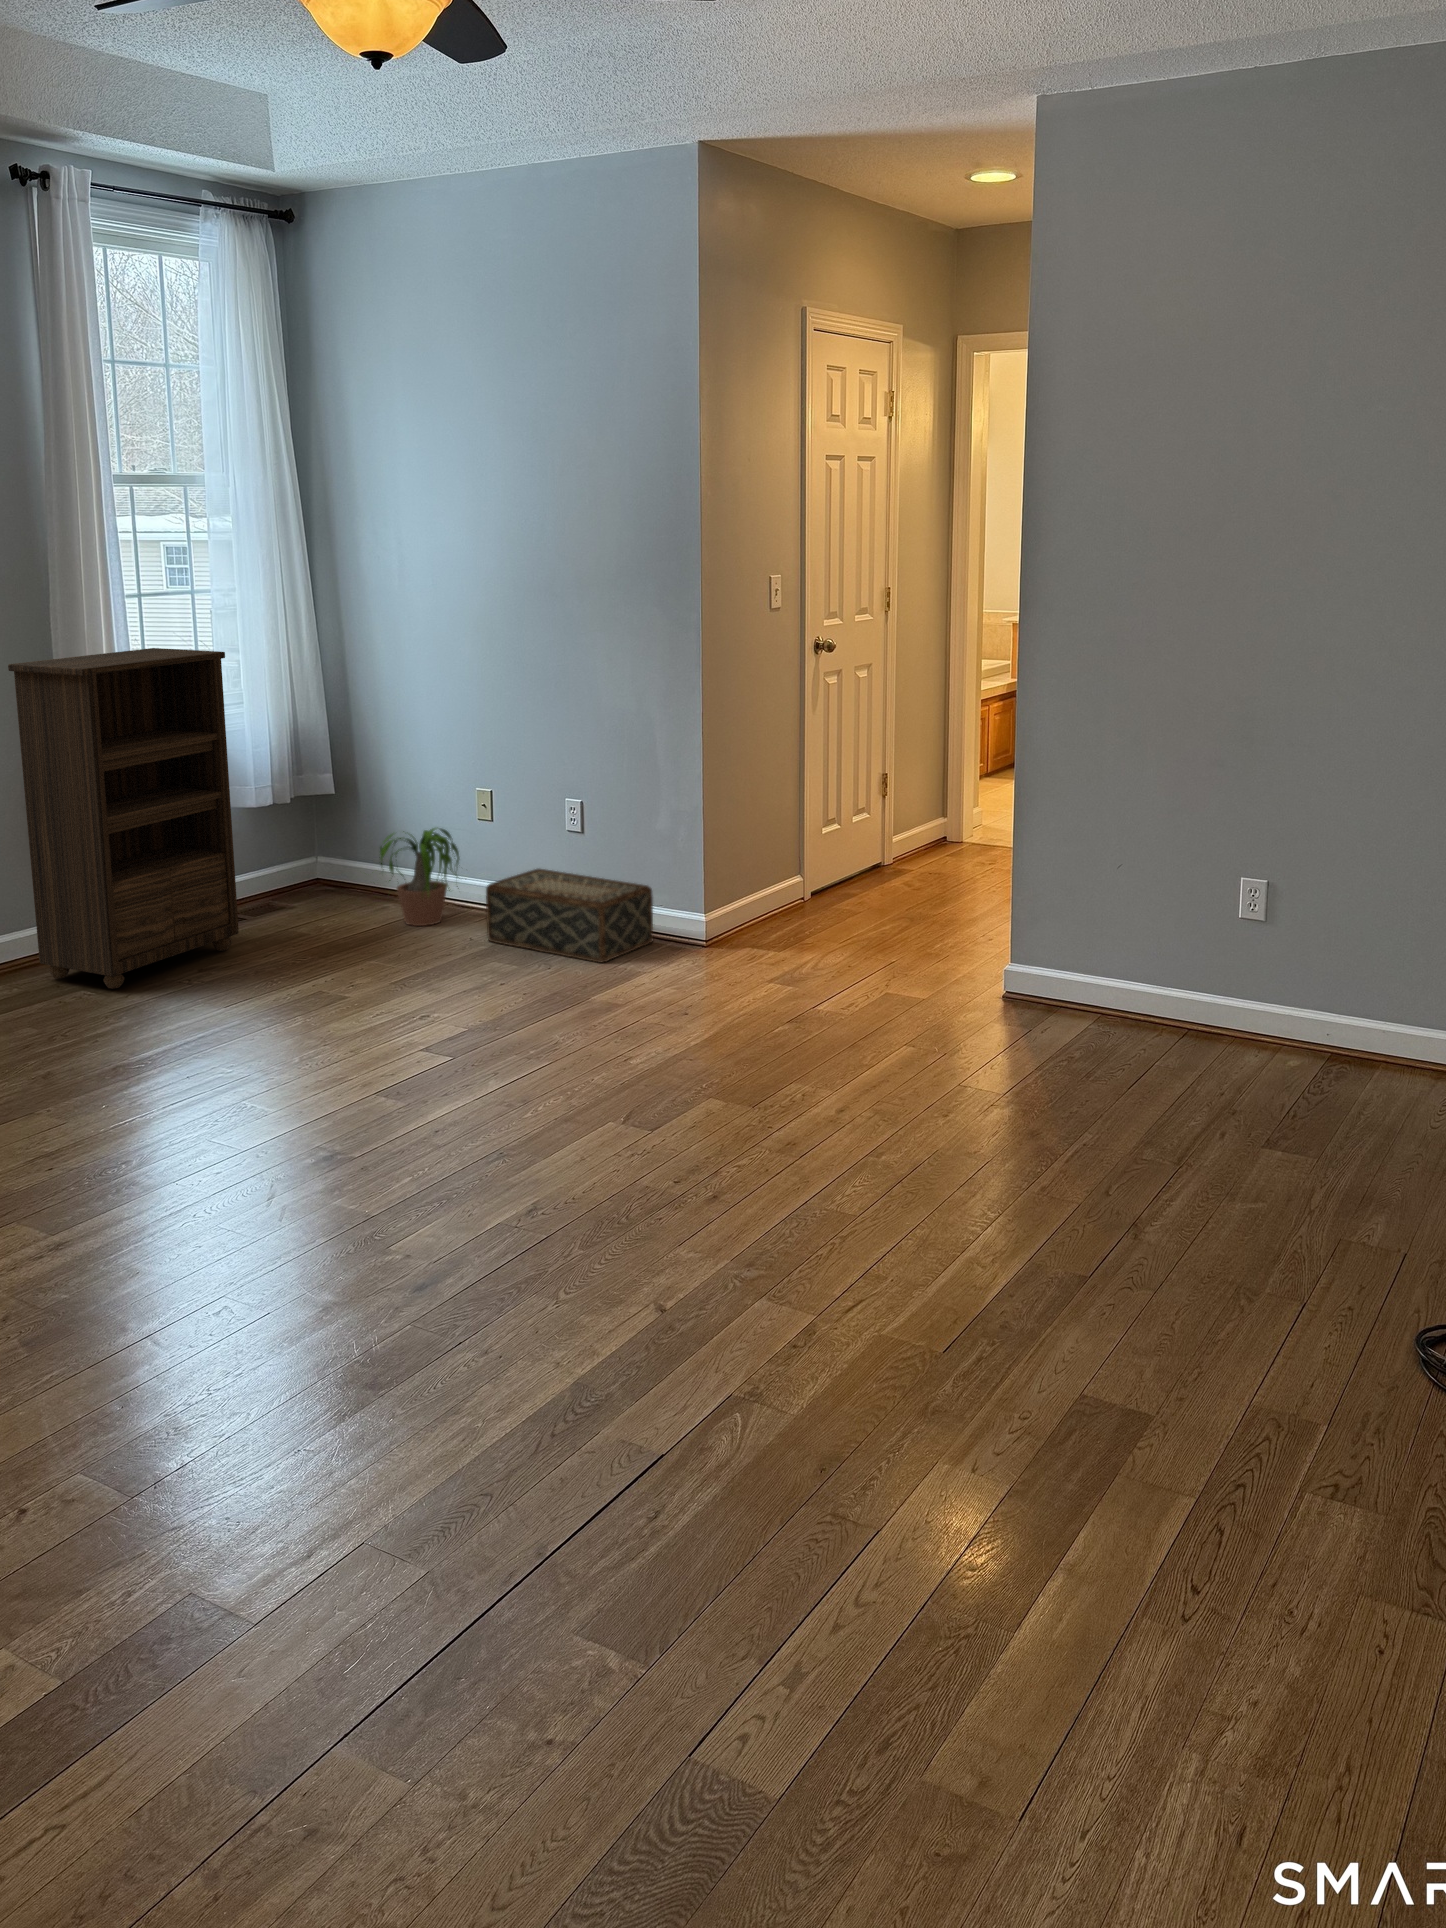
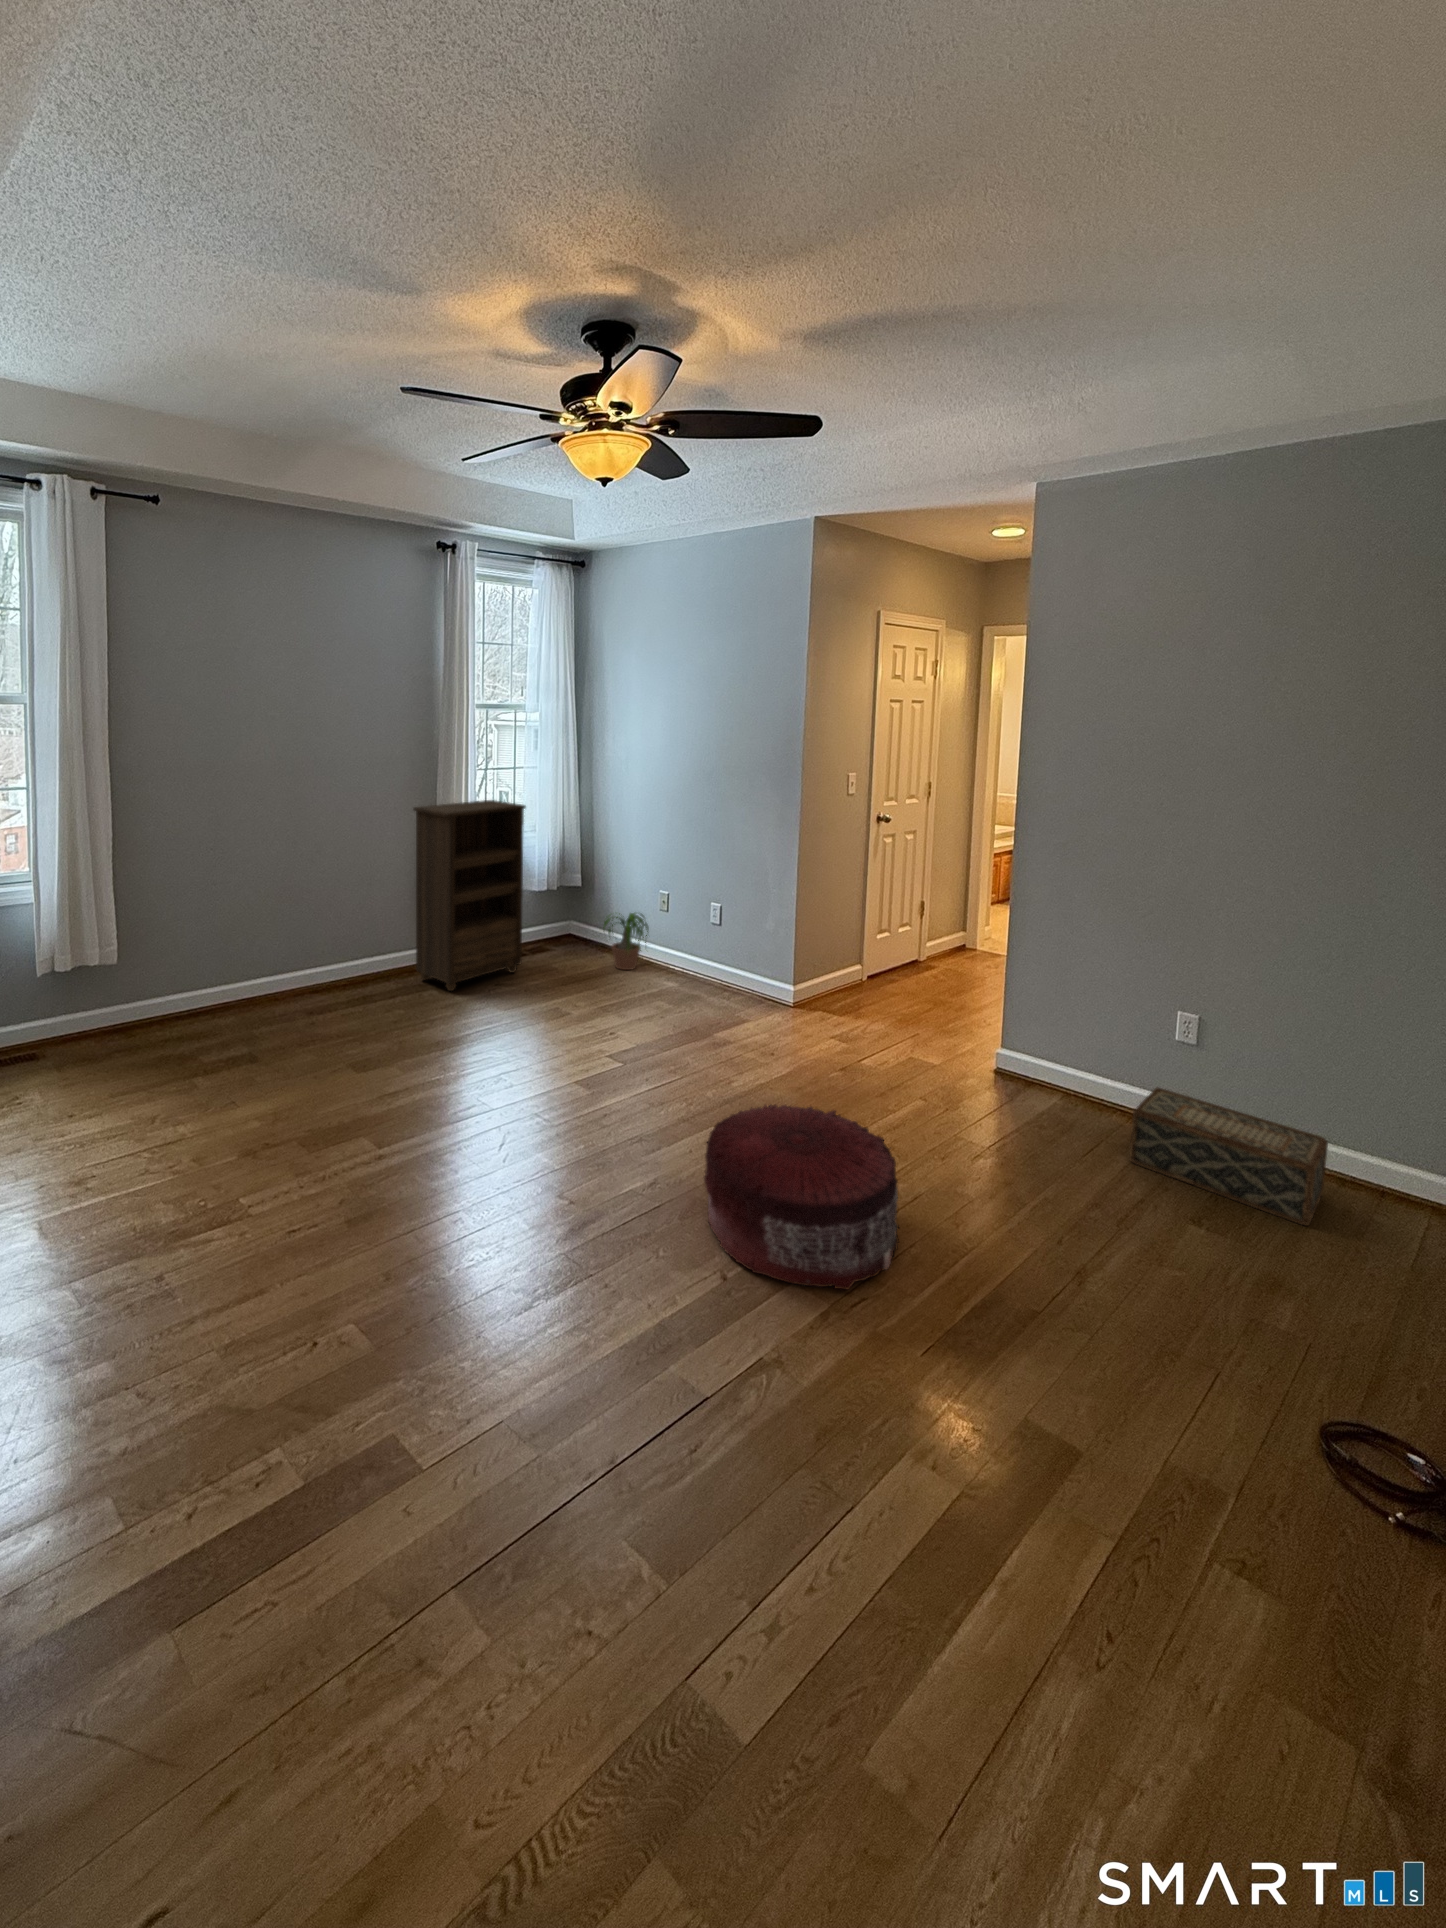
woven basket: present [486,869,653,963] -> present [1130,1088,1328,1226]
pouf: none [606,1043,886,1273] -> present [704,1105,899,1289]

